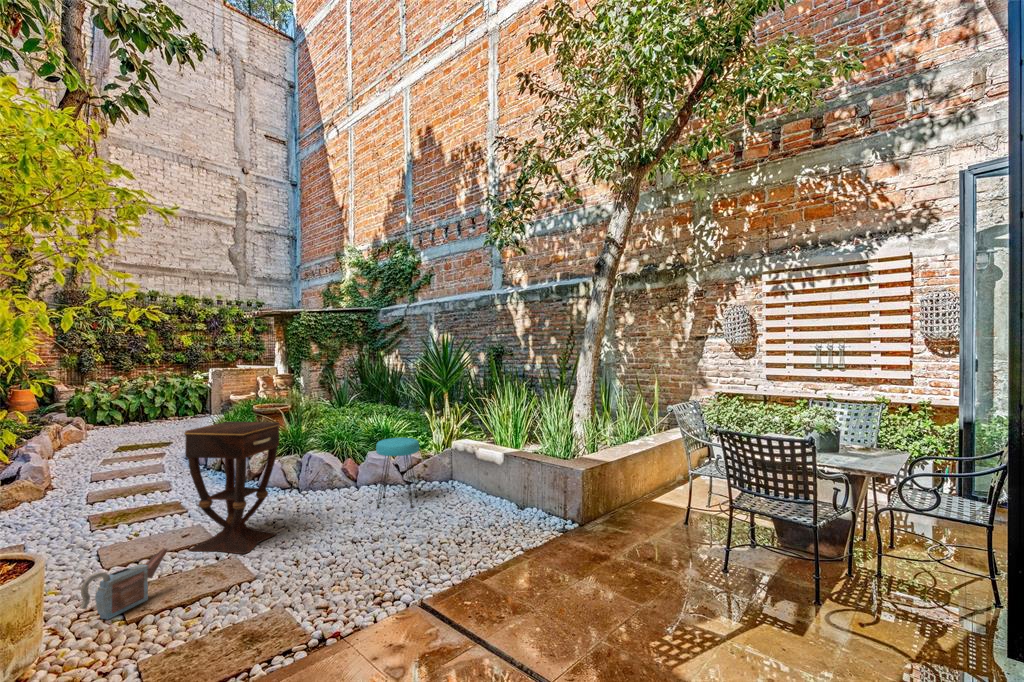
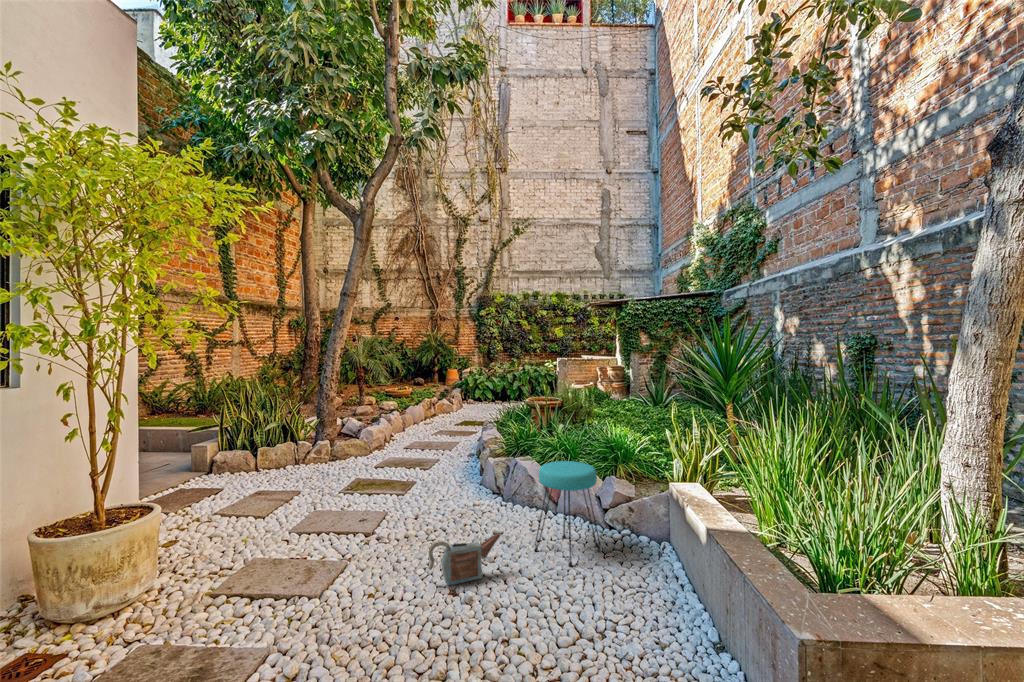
side table: present [184,421,280,554] -> none [331,415,412,561]
watering can: present [80,549,168,620] -> present [428,533,501,585]

